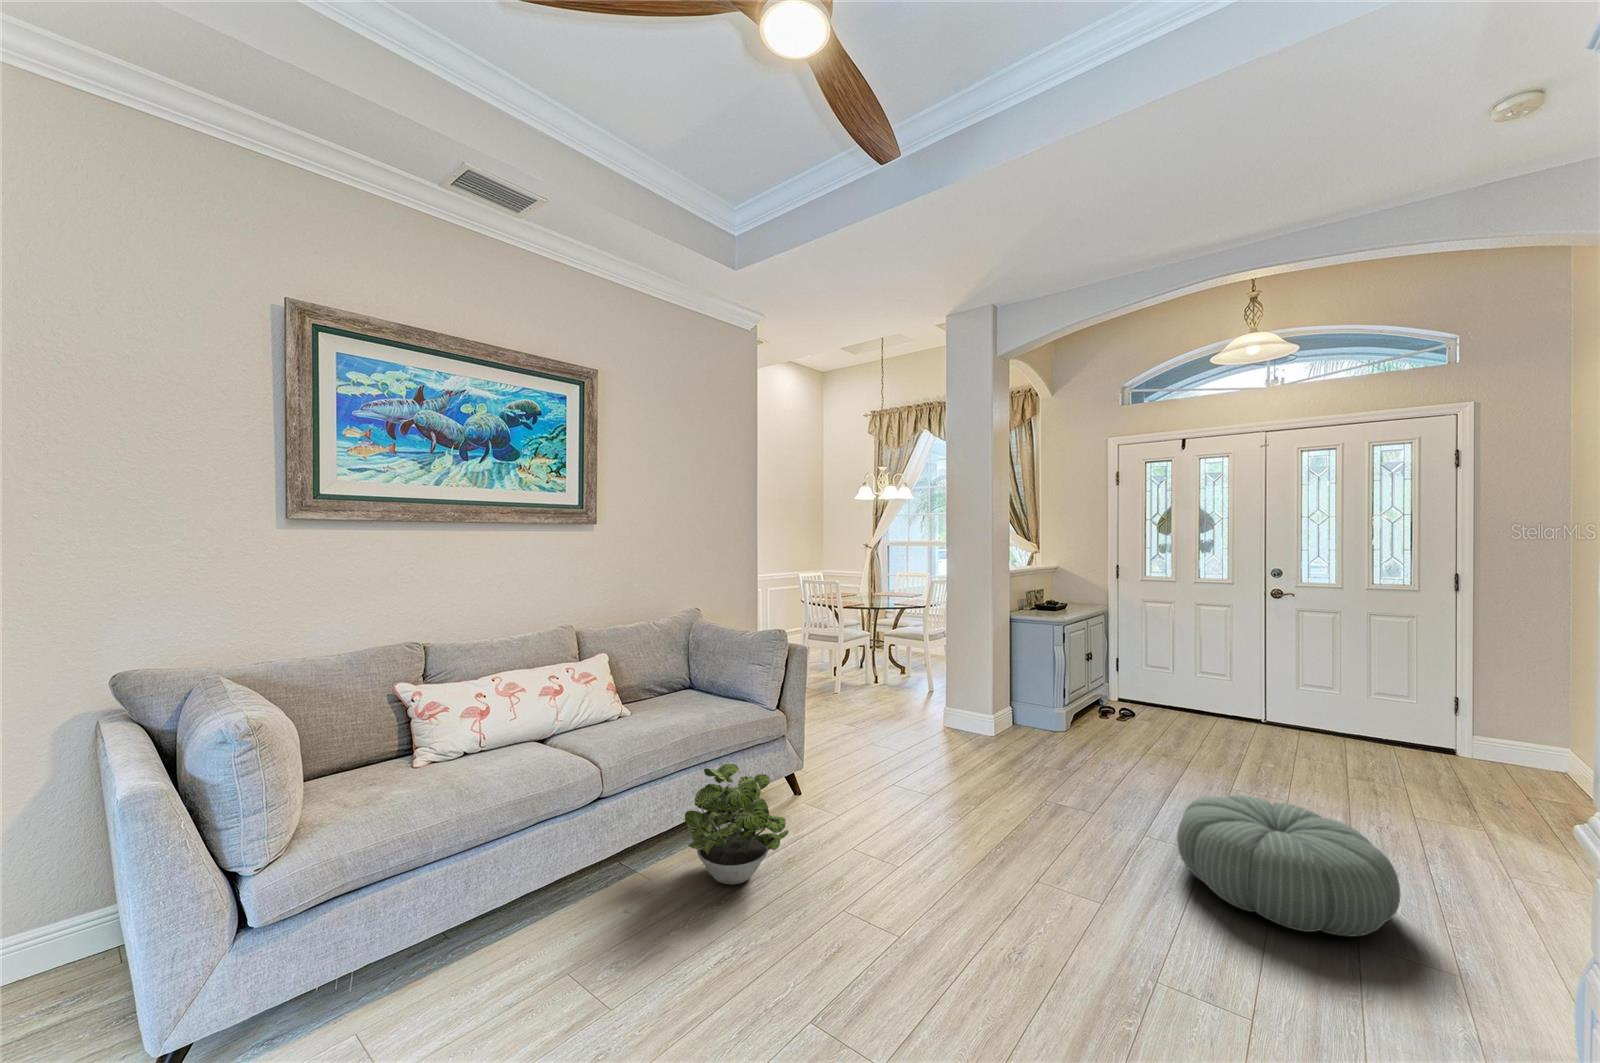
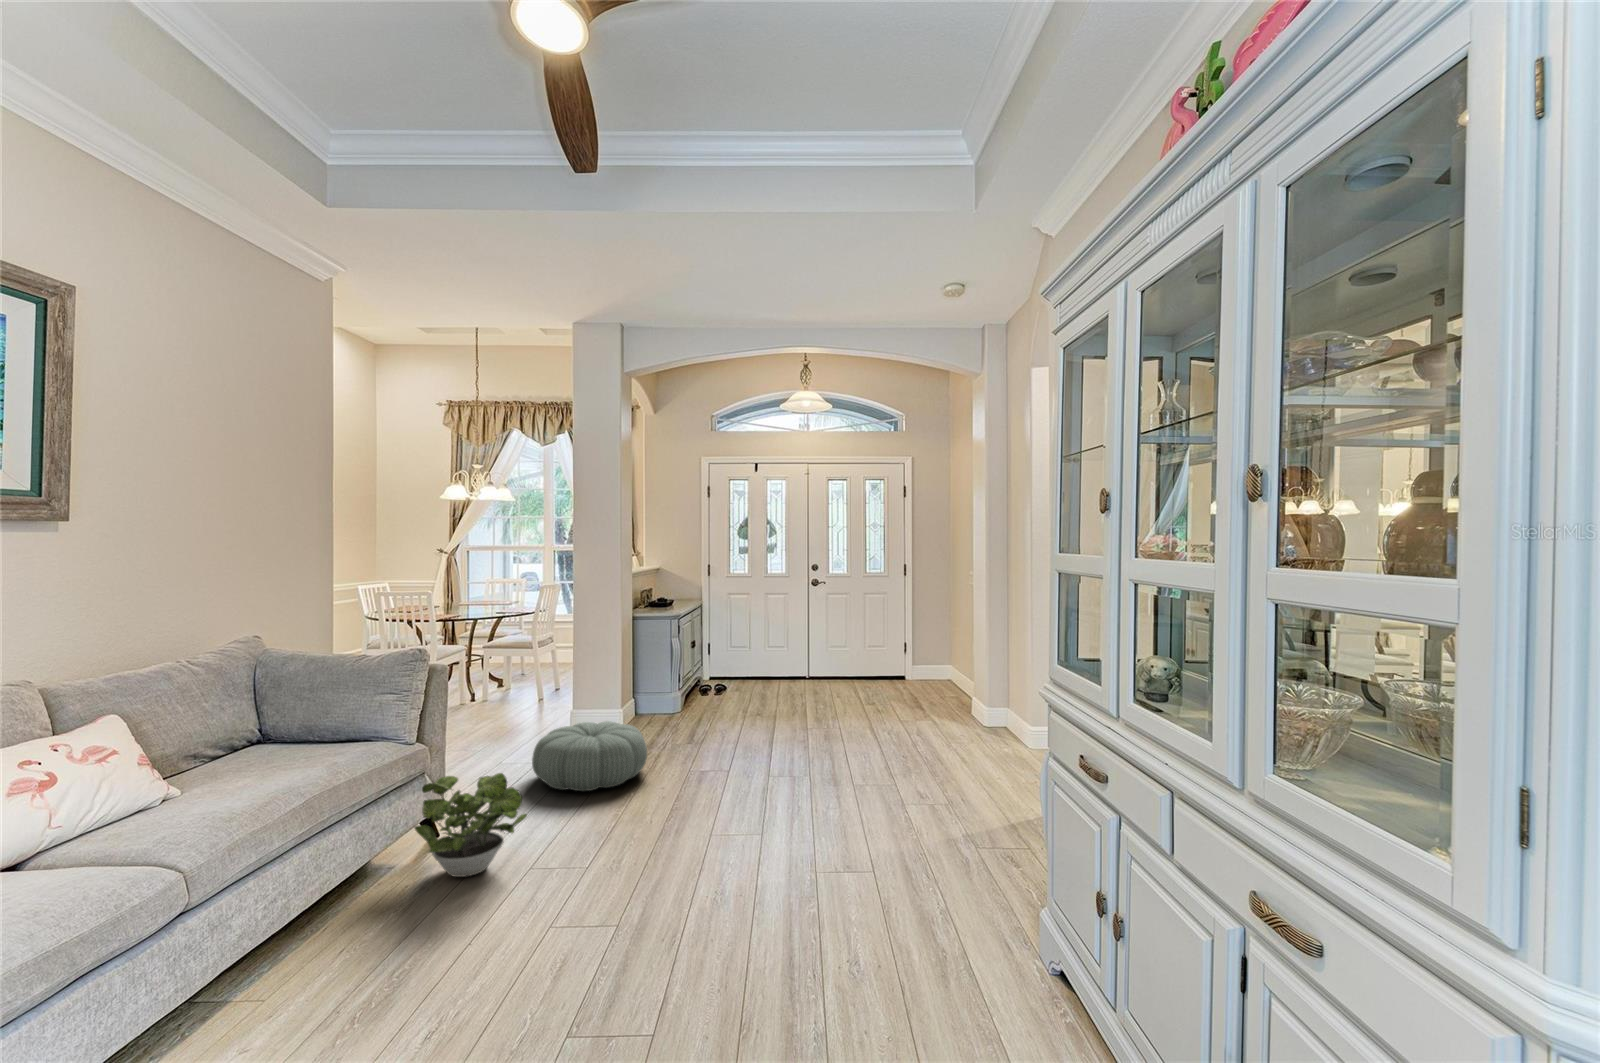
pouf: present [1177,795,1400,936] -> present [532,721,647,791]

